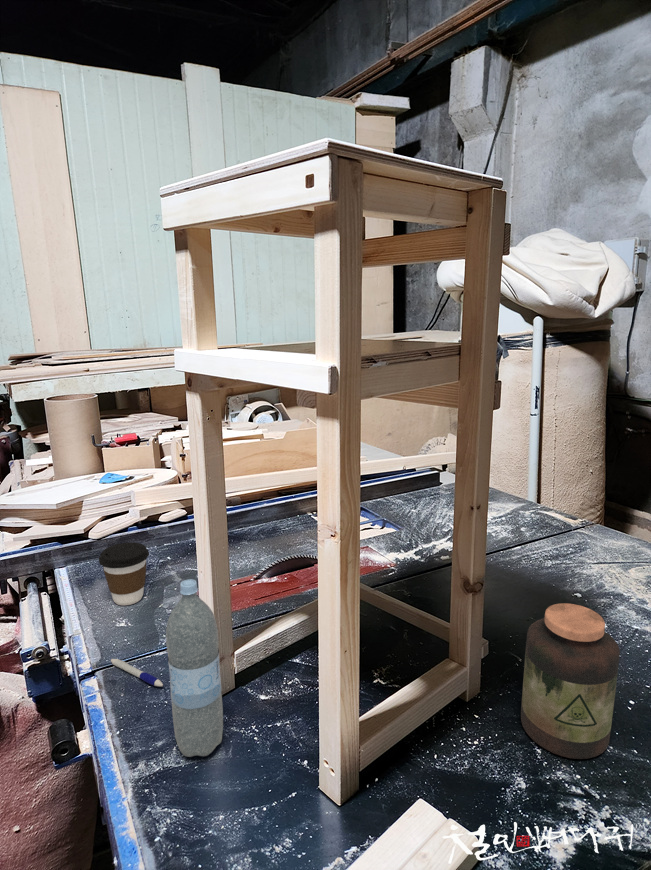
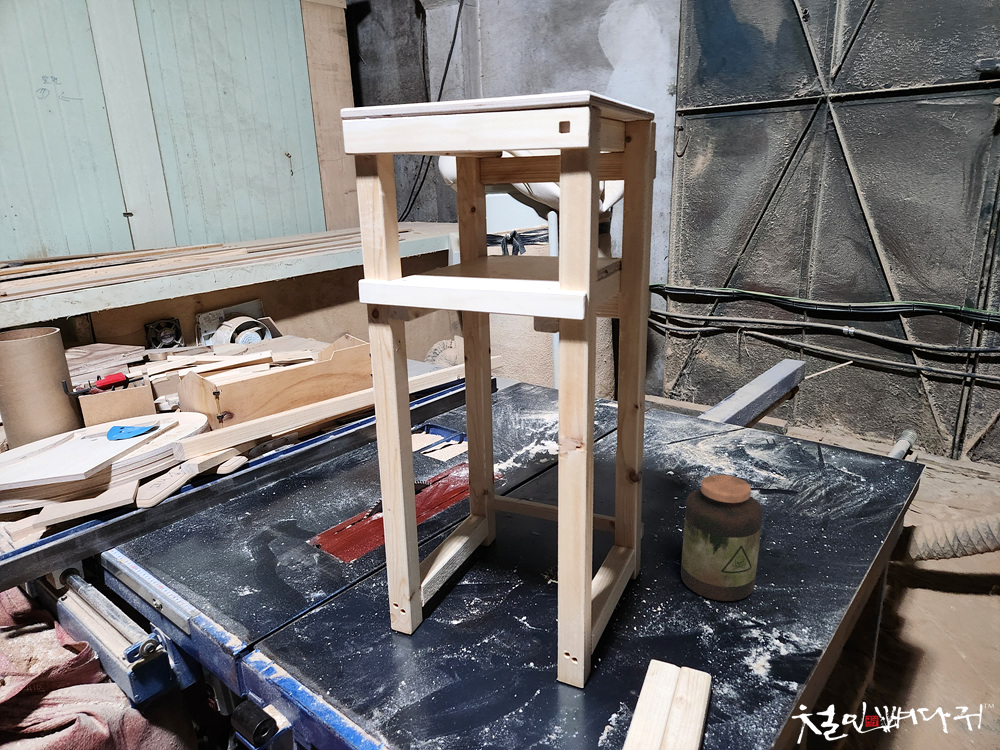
coffee cup: present [99,542,149,605] -> none [196,498,257,573]
water bottle: present [166,579,223,757] -> none [391,512,448,695]
pen: present [111,659,163,686] -> none [265,626,346,641]

